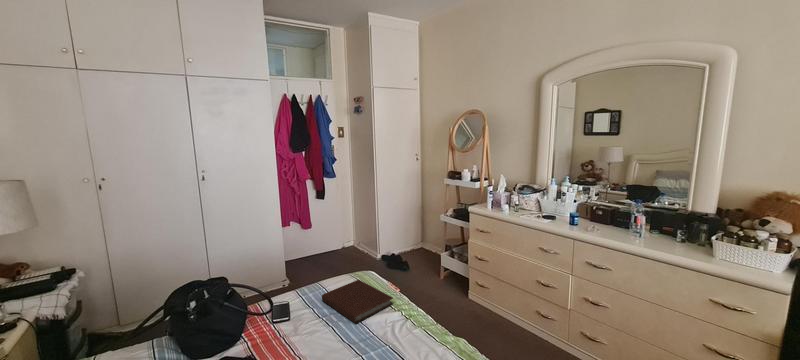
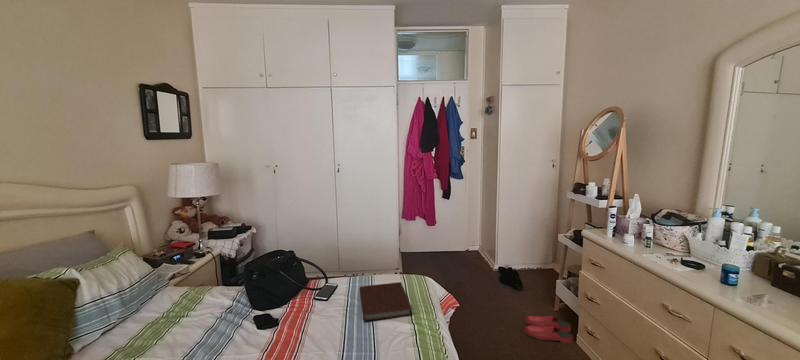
slippers: none [426,283,466,304] -> present [525,316,573,343]

